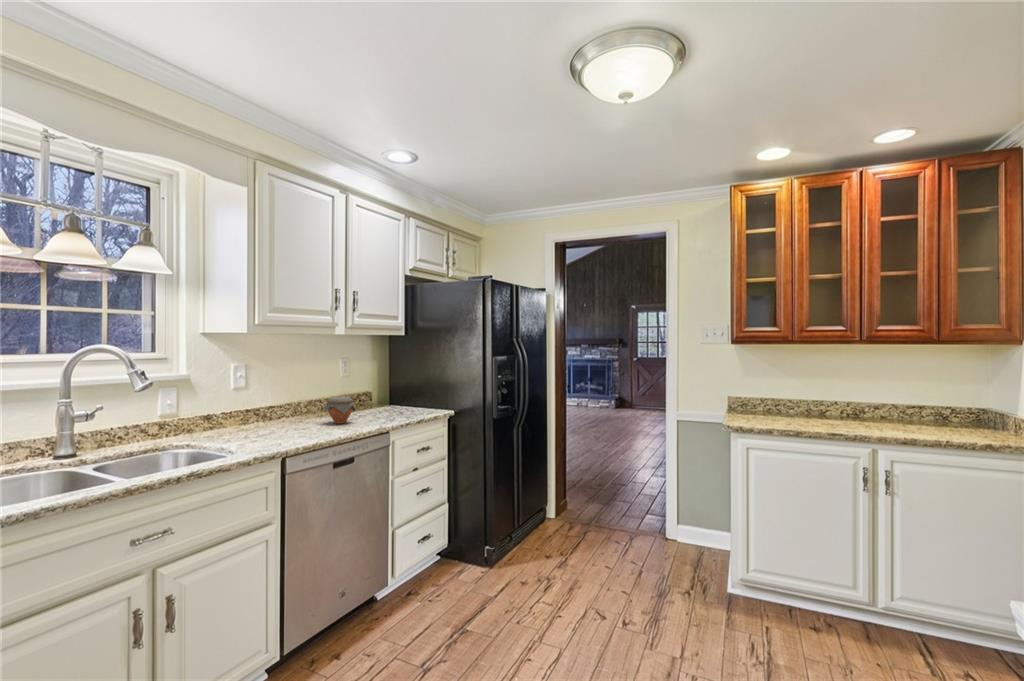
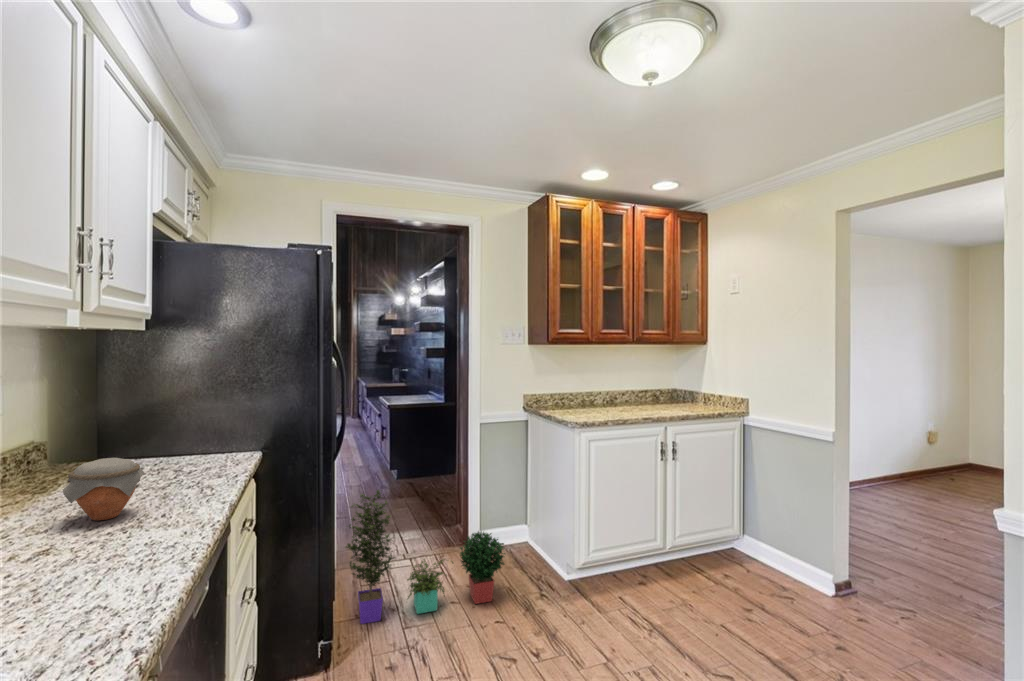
potted plant: none [523,456,651,578] -> present [346,490,505,624]

